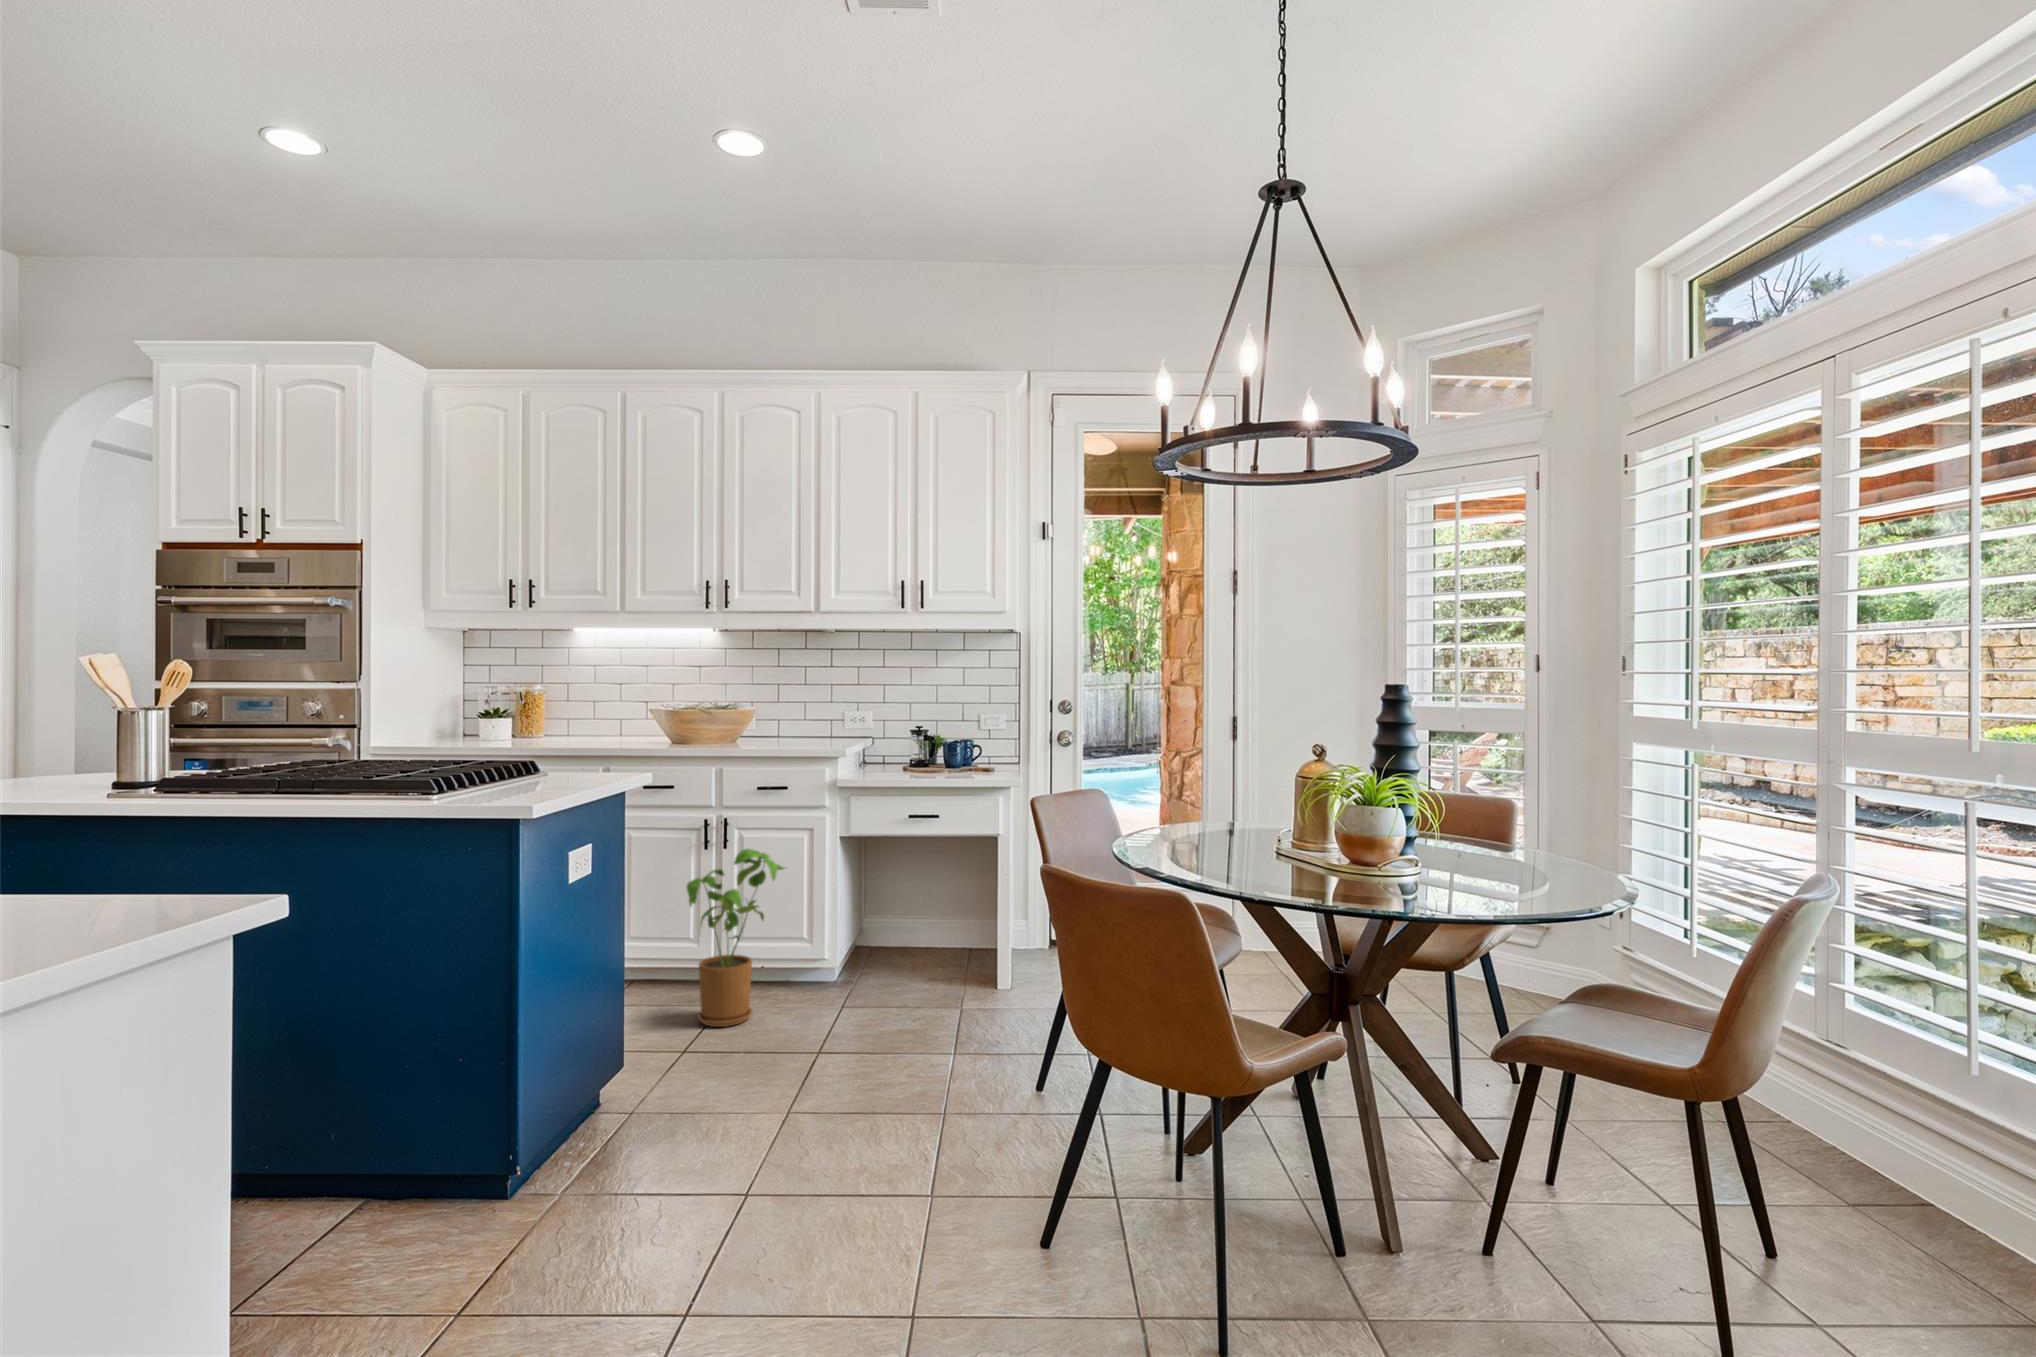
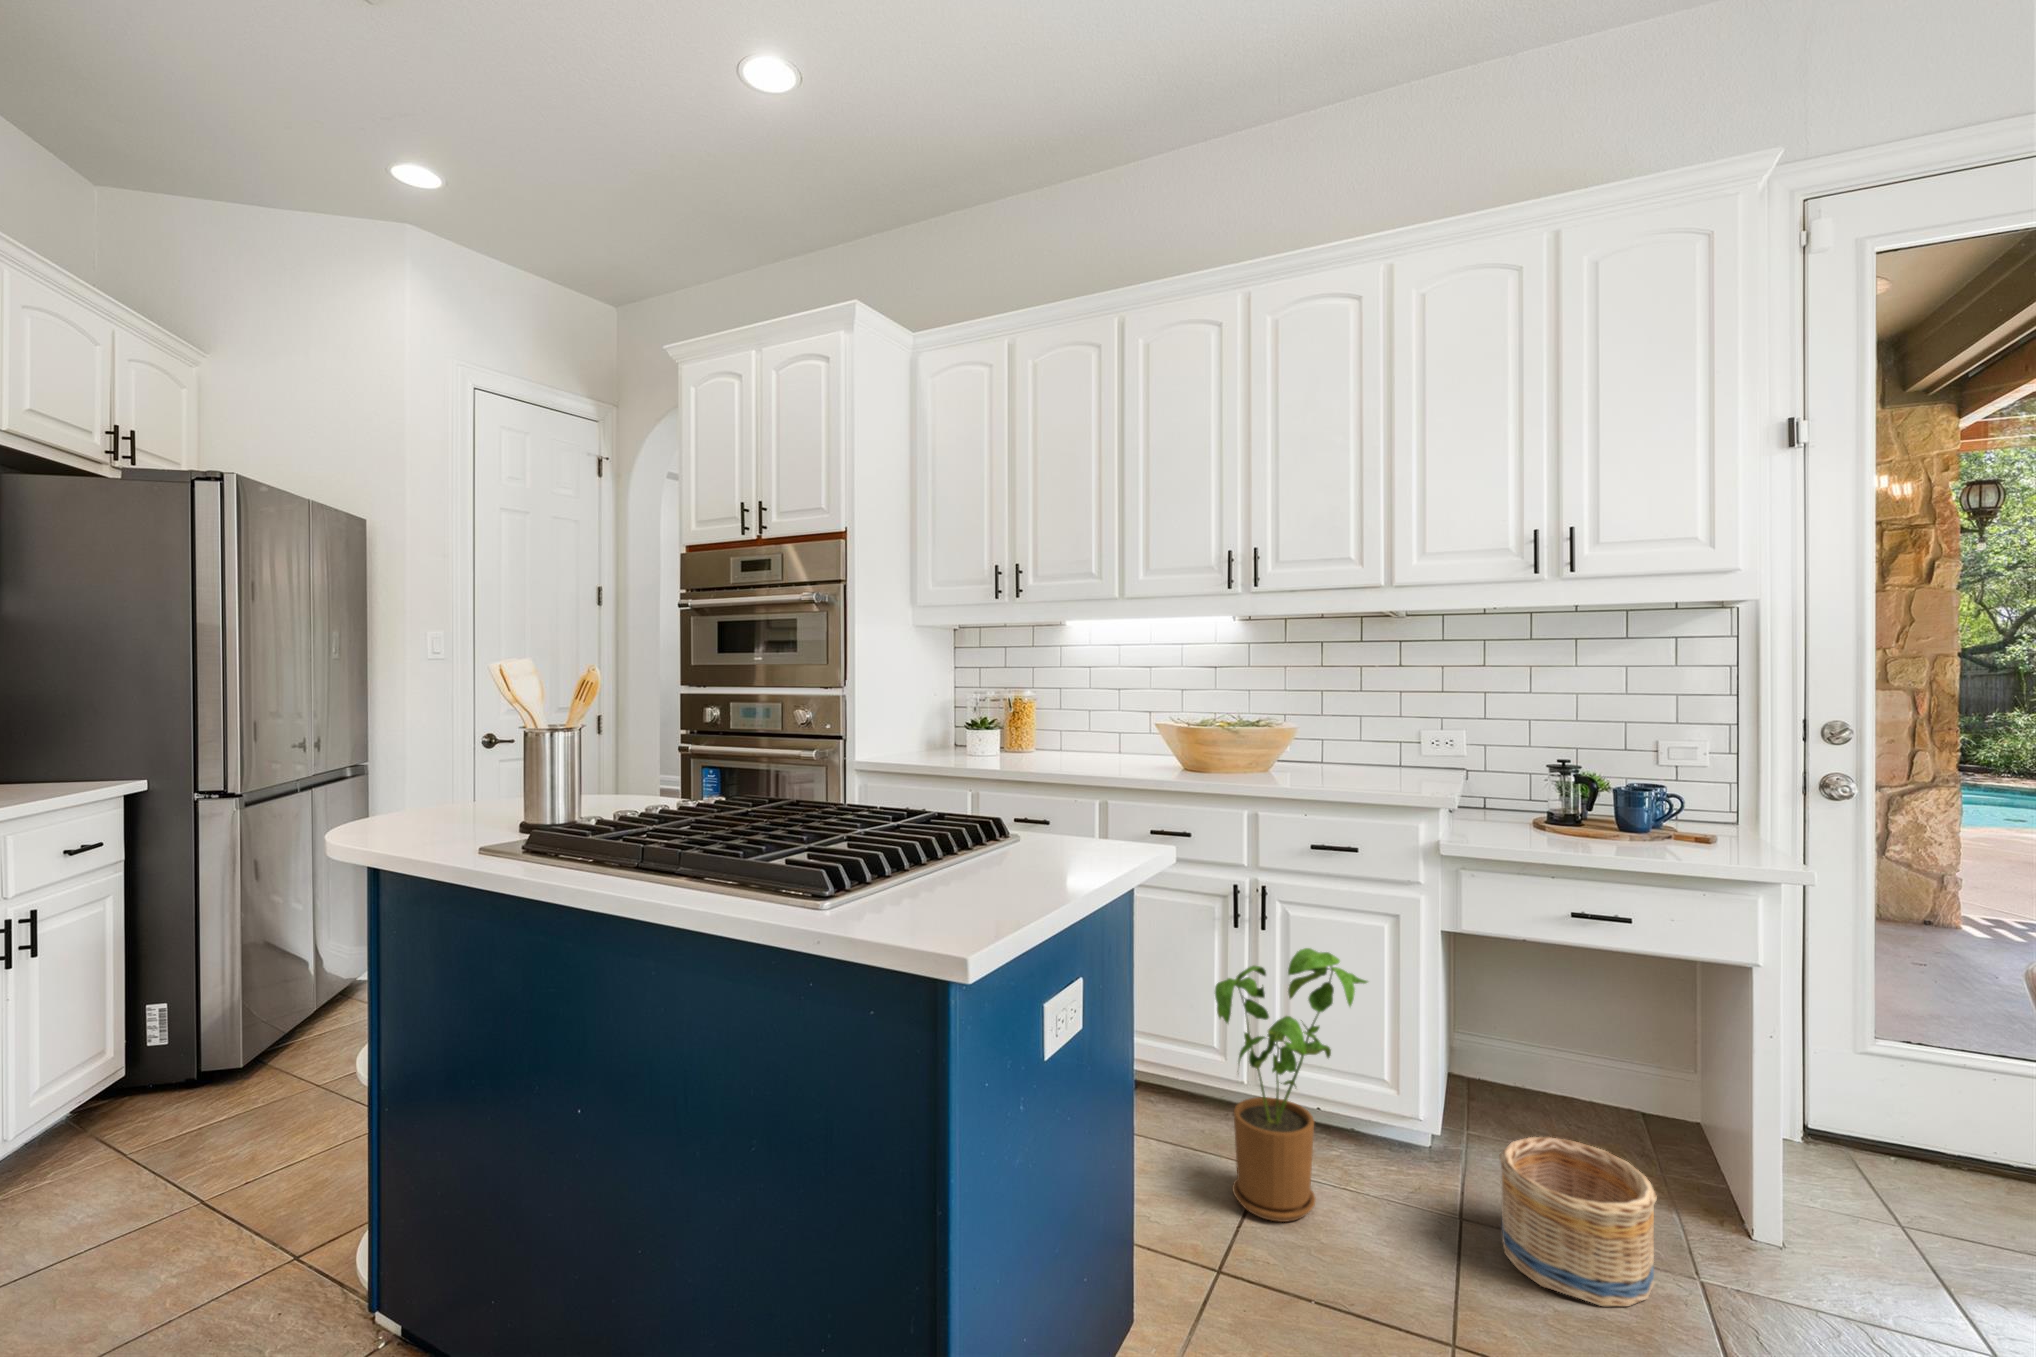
basket: none [860,948,938,1025] -> present [1499,1137,1657,1306]

